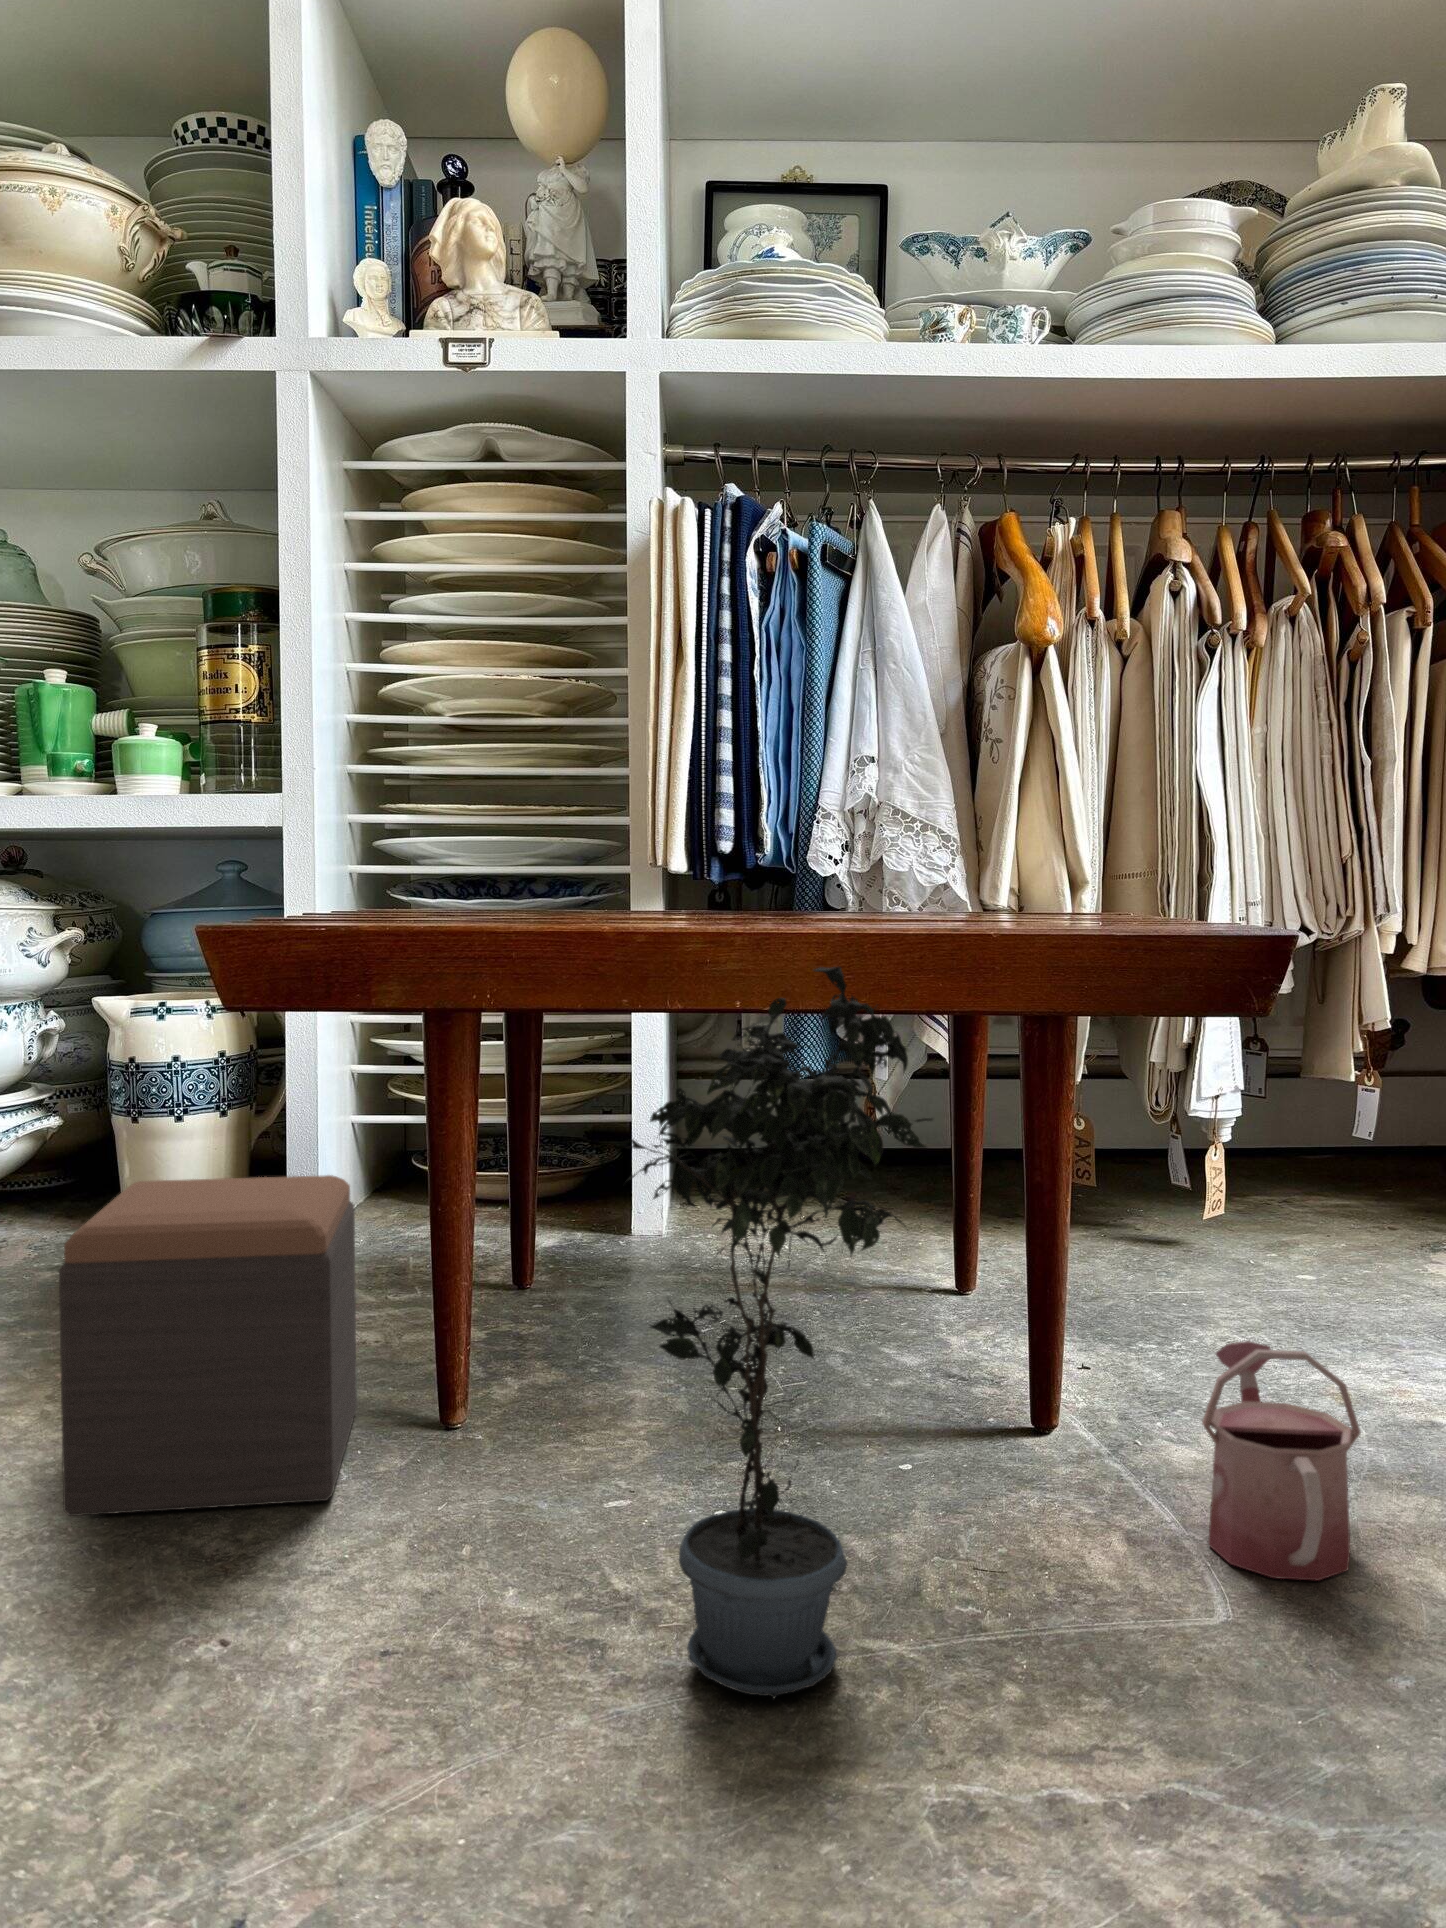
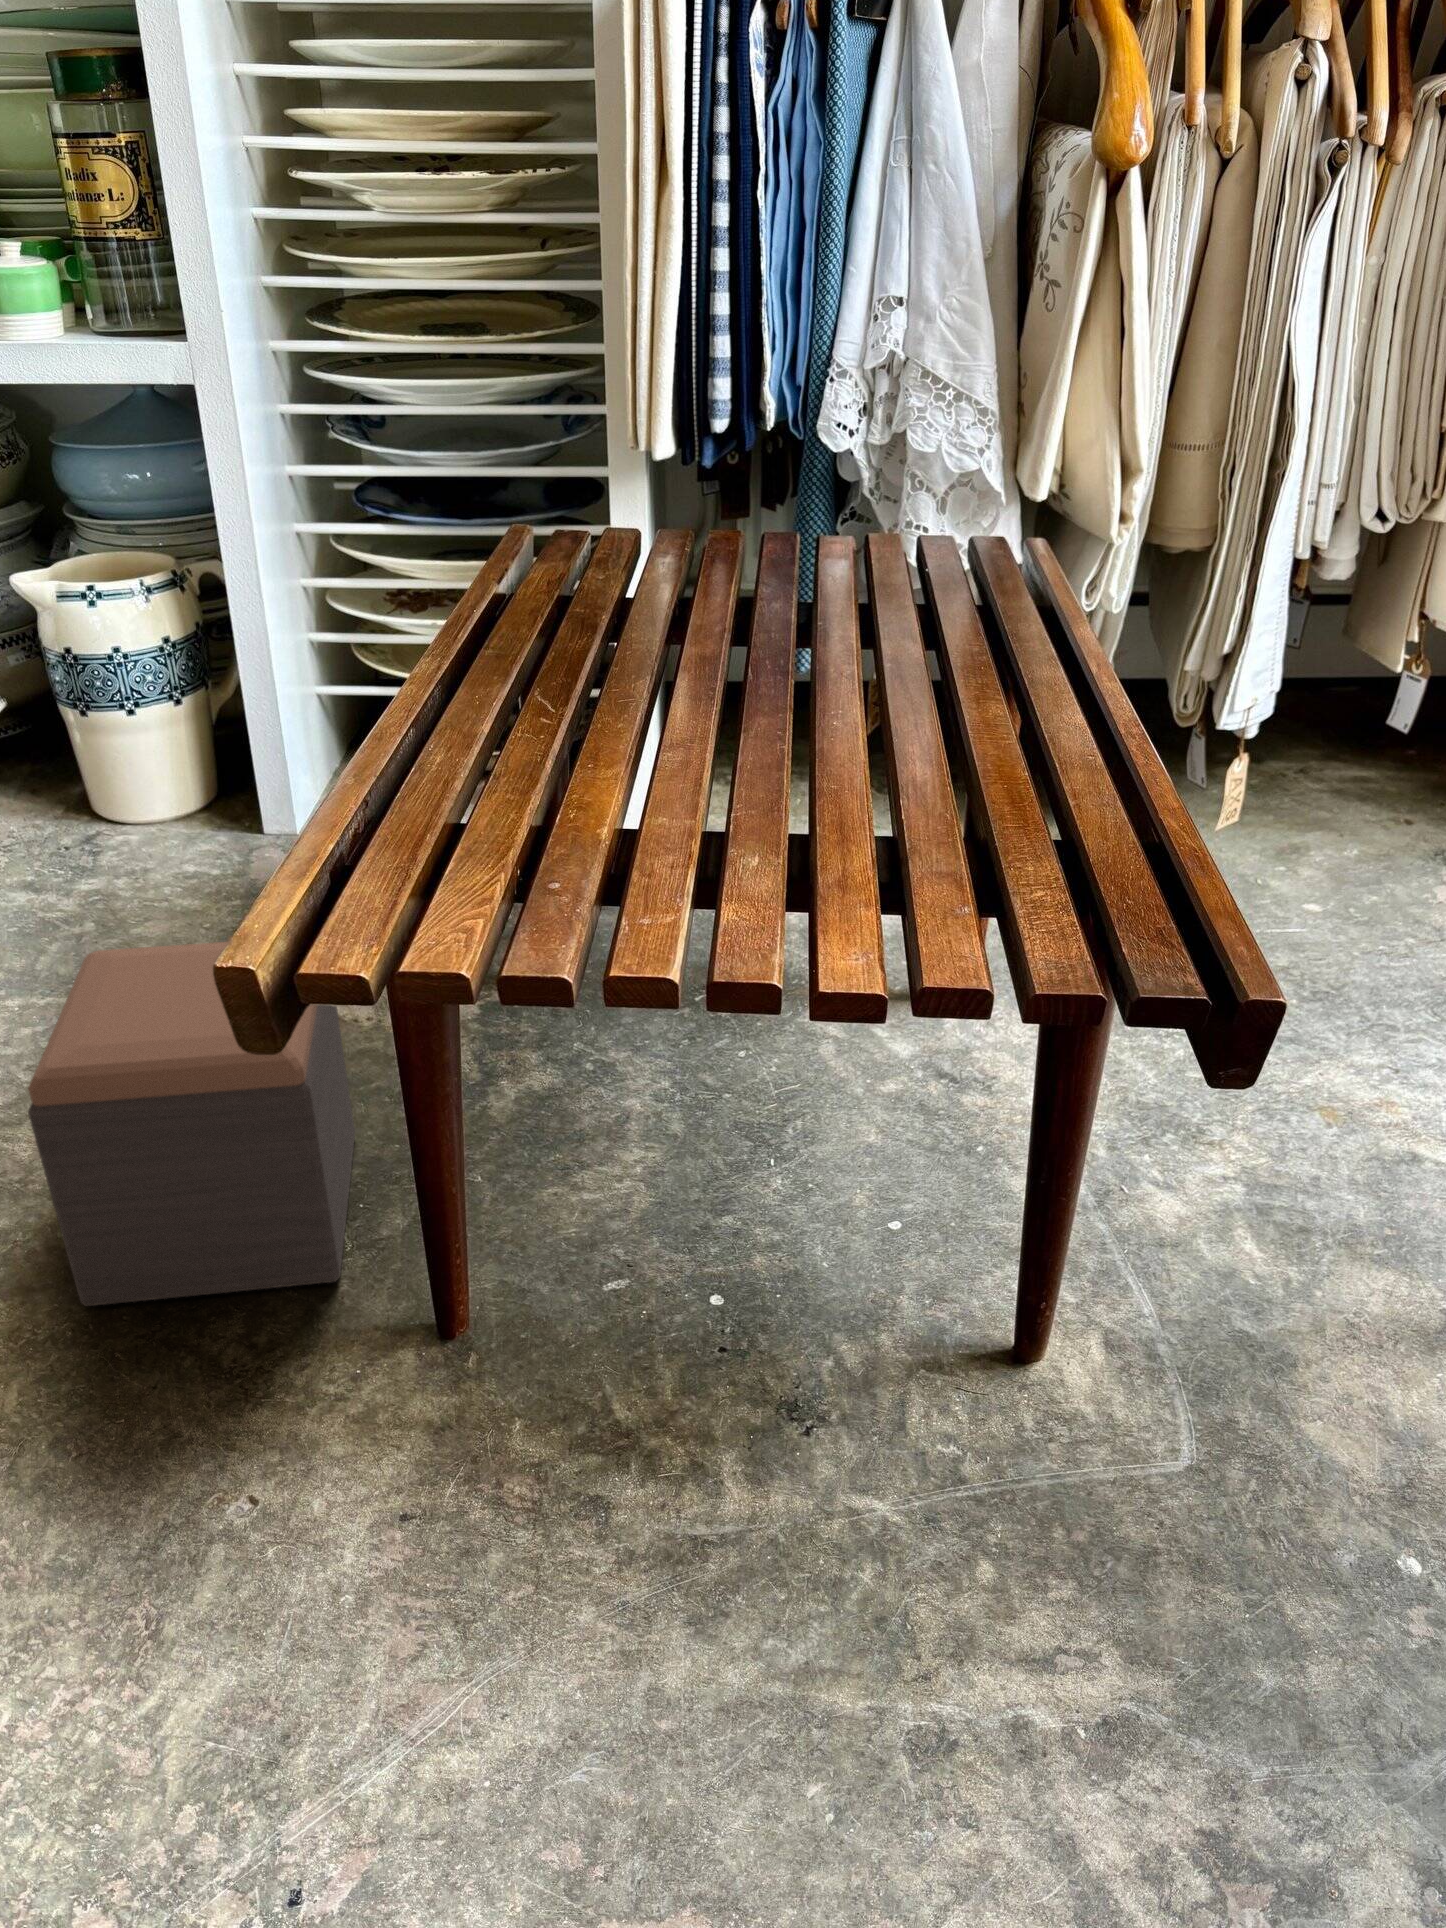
potted plant: present [615,967,932,1699] -> none [603,960,957,1590]
watering can: present [1202,1341,1361,1581] -> none [1181,1149,1348,1413]

